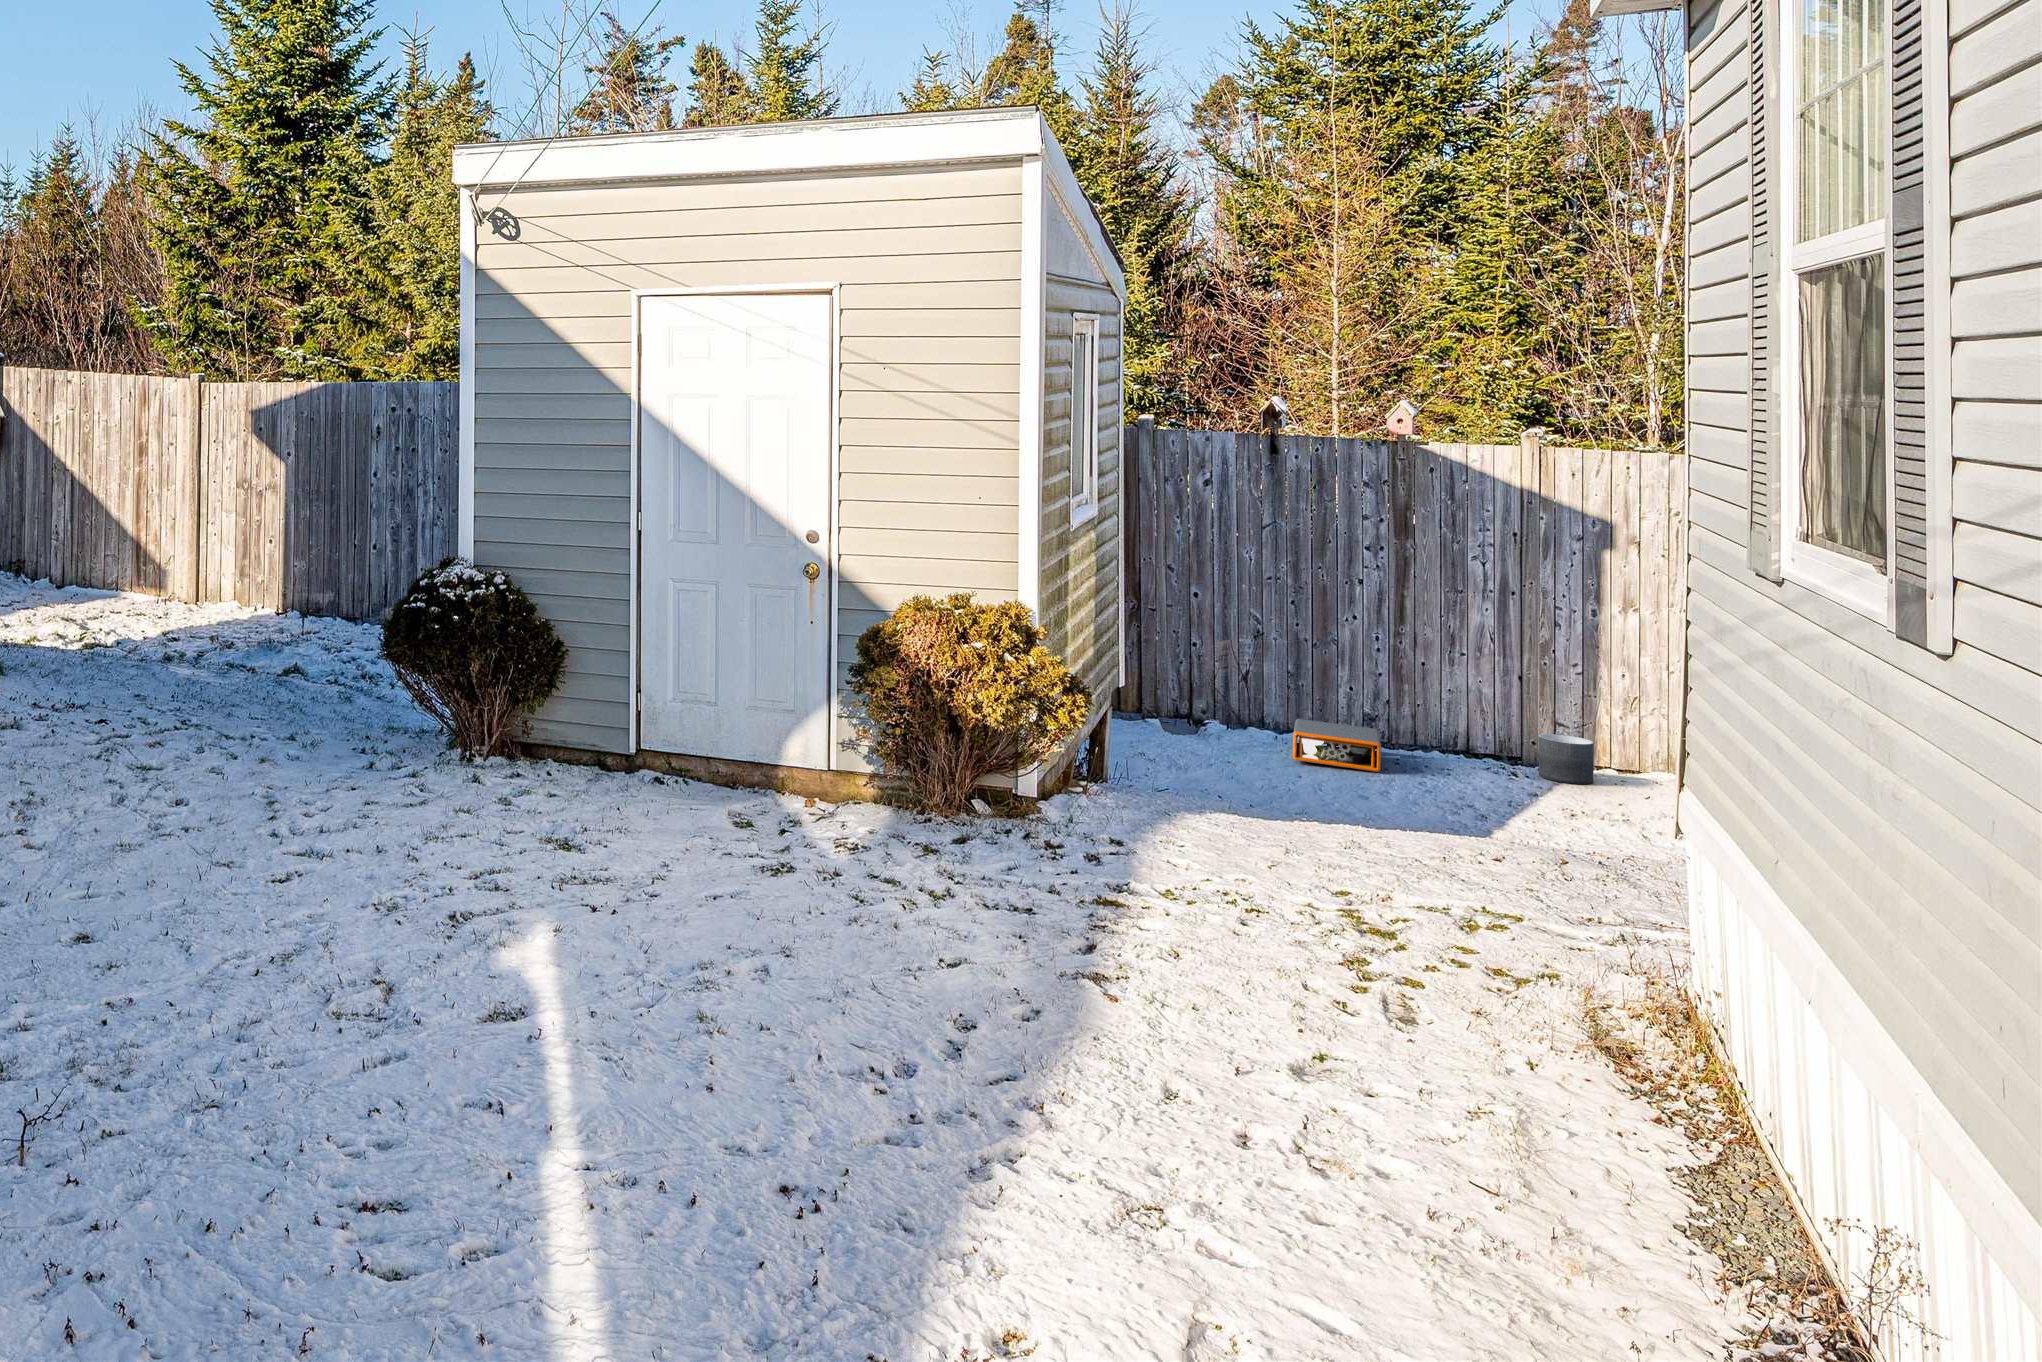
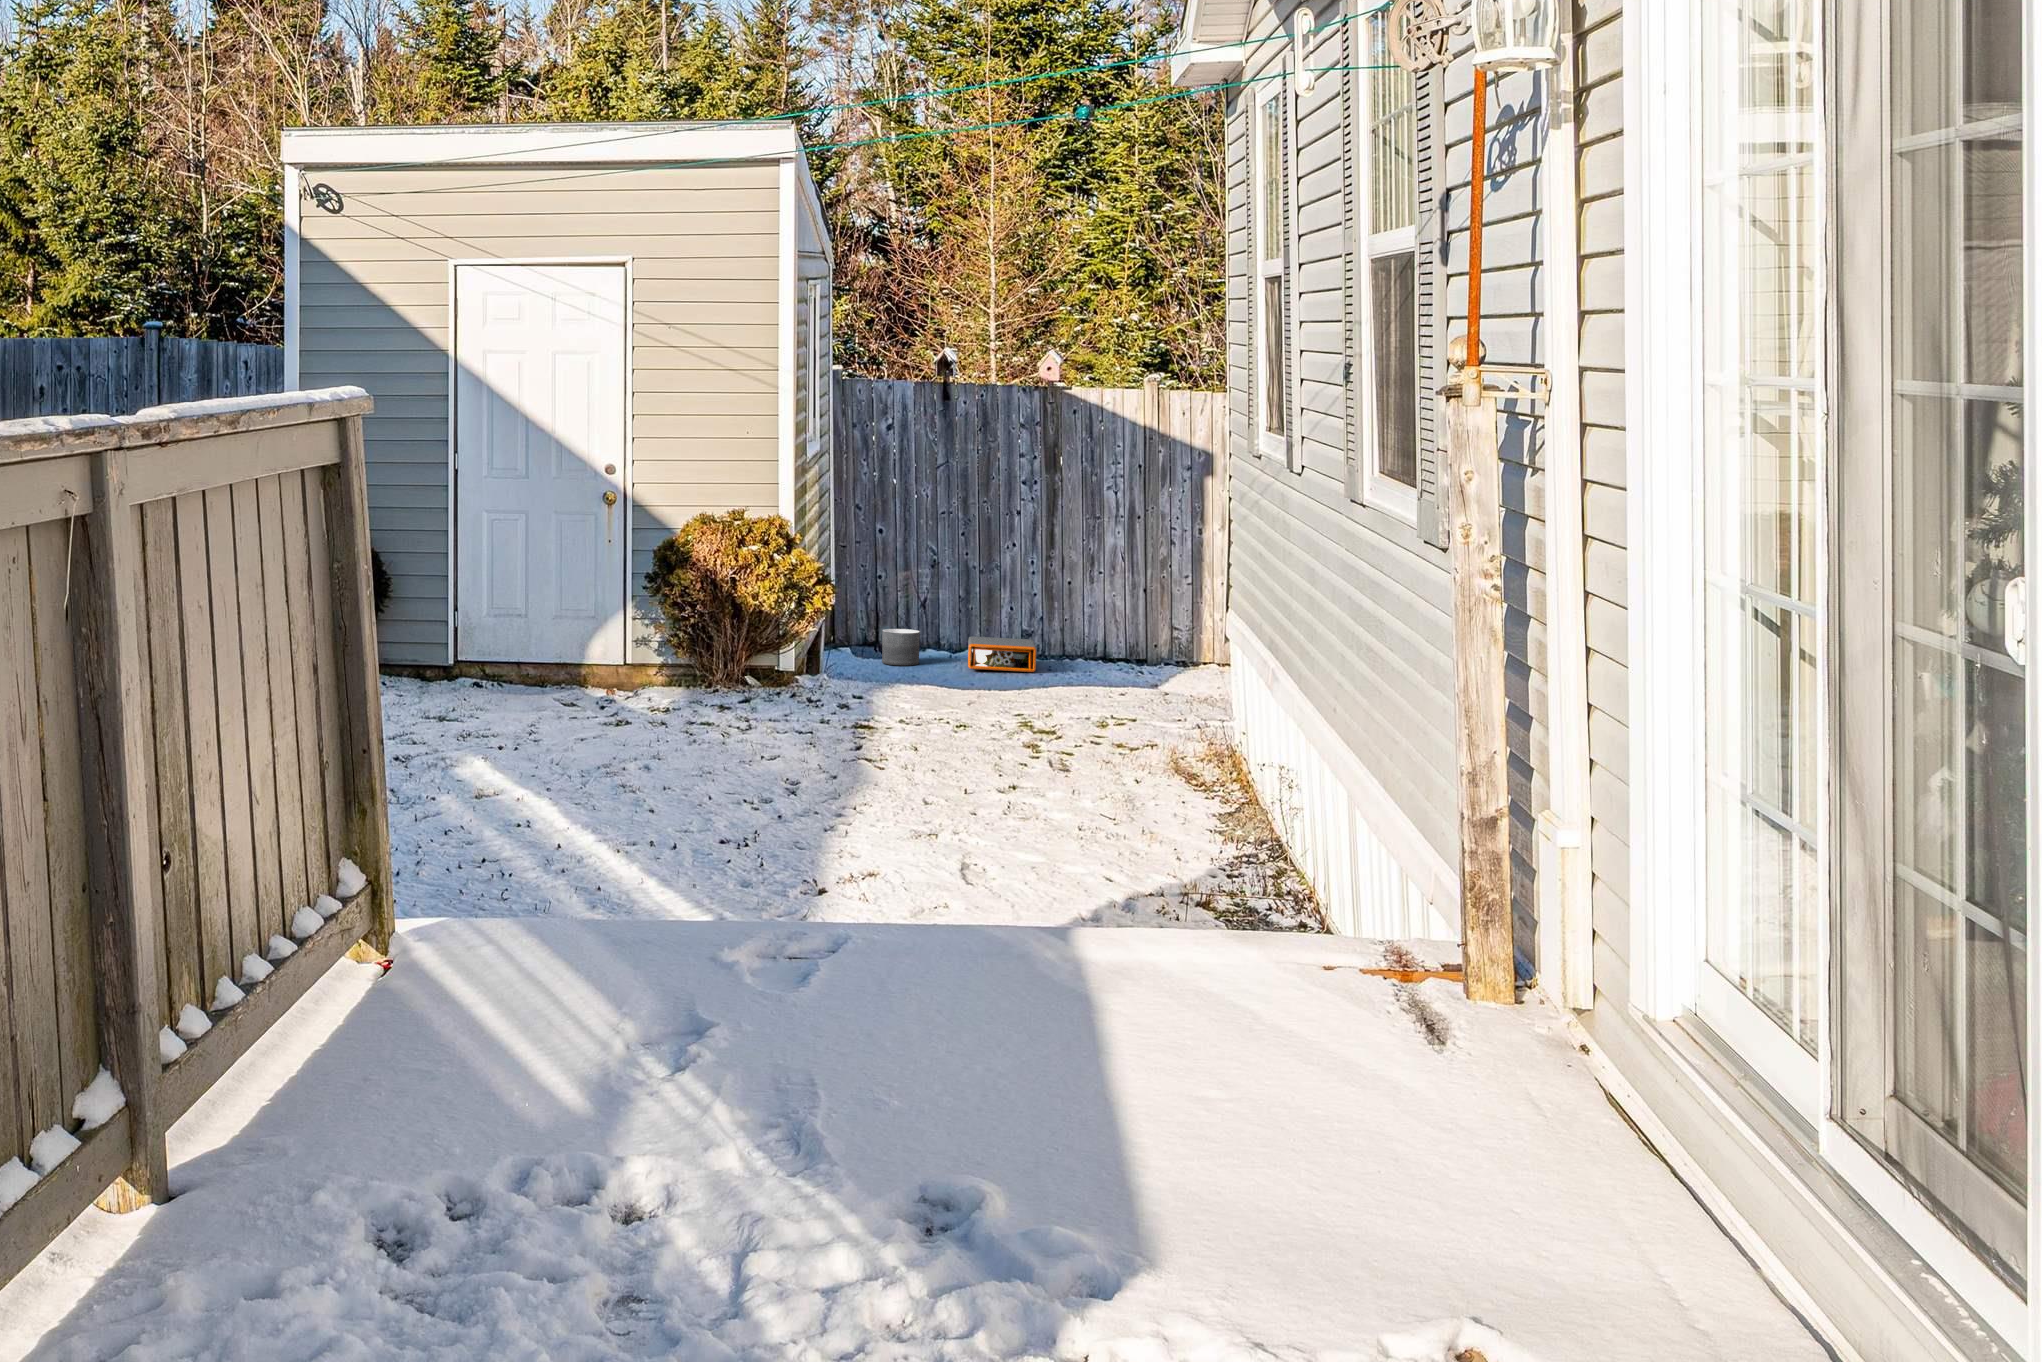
planter: present [1538,734,1594,784] -> present [882,629,920,666]

